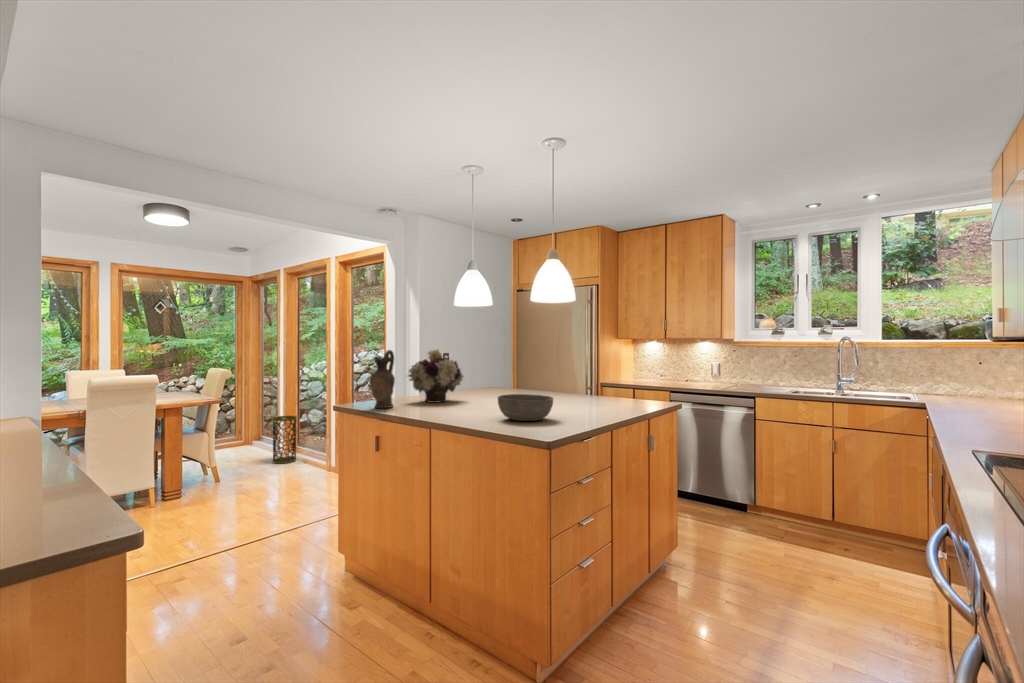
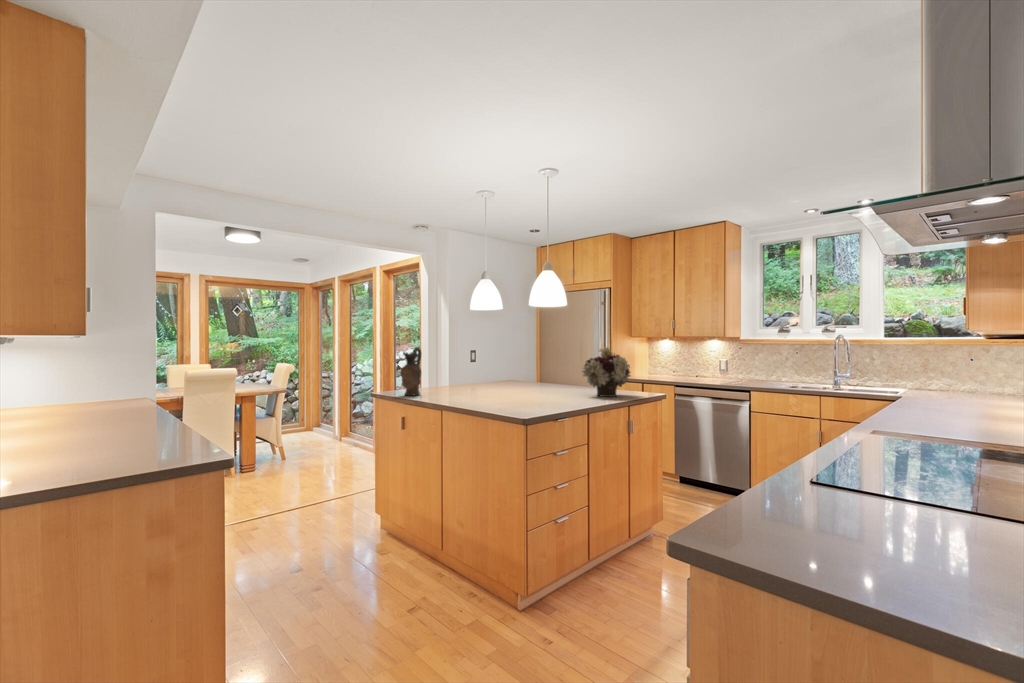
flower arrangement: present [408,349,463,403] -> present [582,347,631,397]
bowl: present [498,394,553,421] -> none [499,384,545,406]
trash can: present [273,416,297,464] -> none [329,405,350,447]

